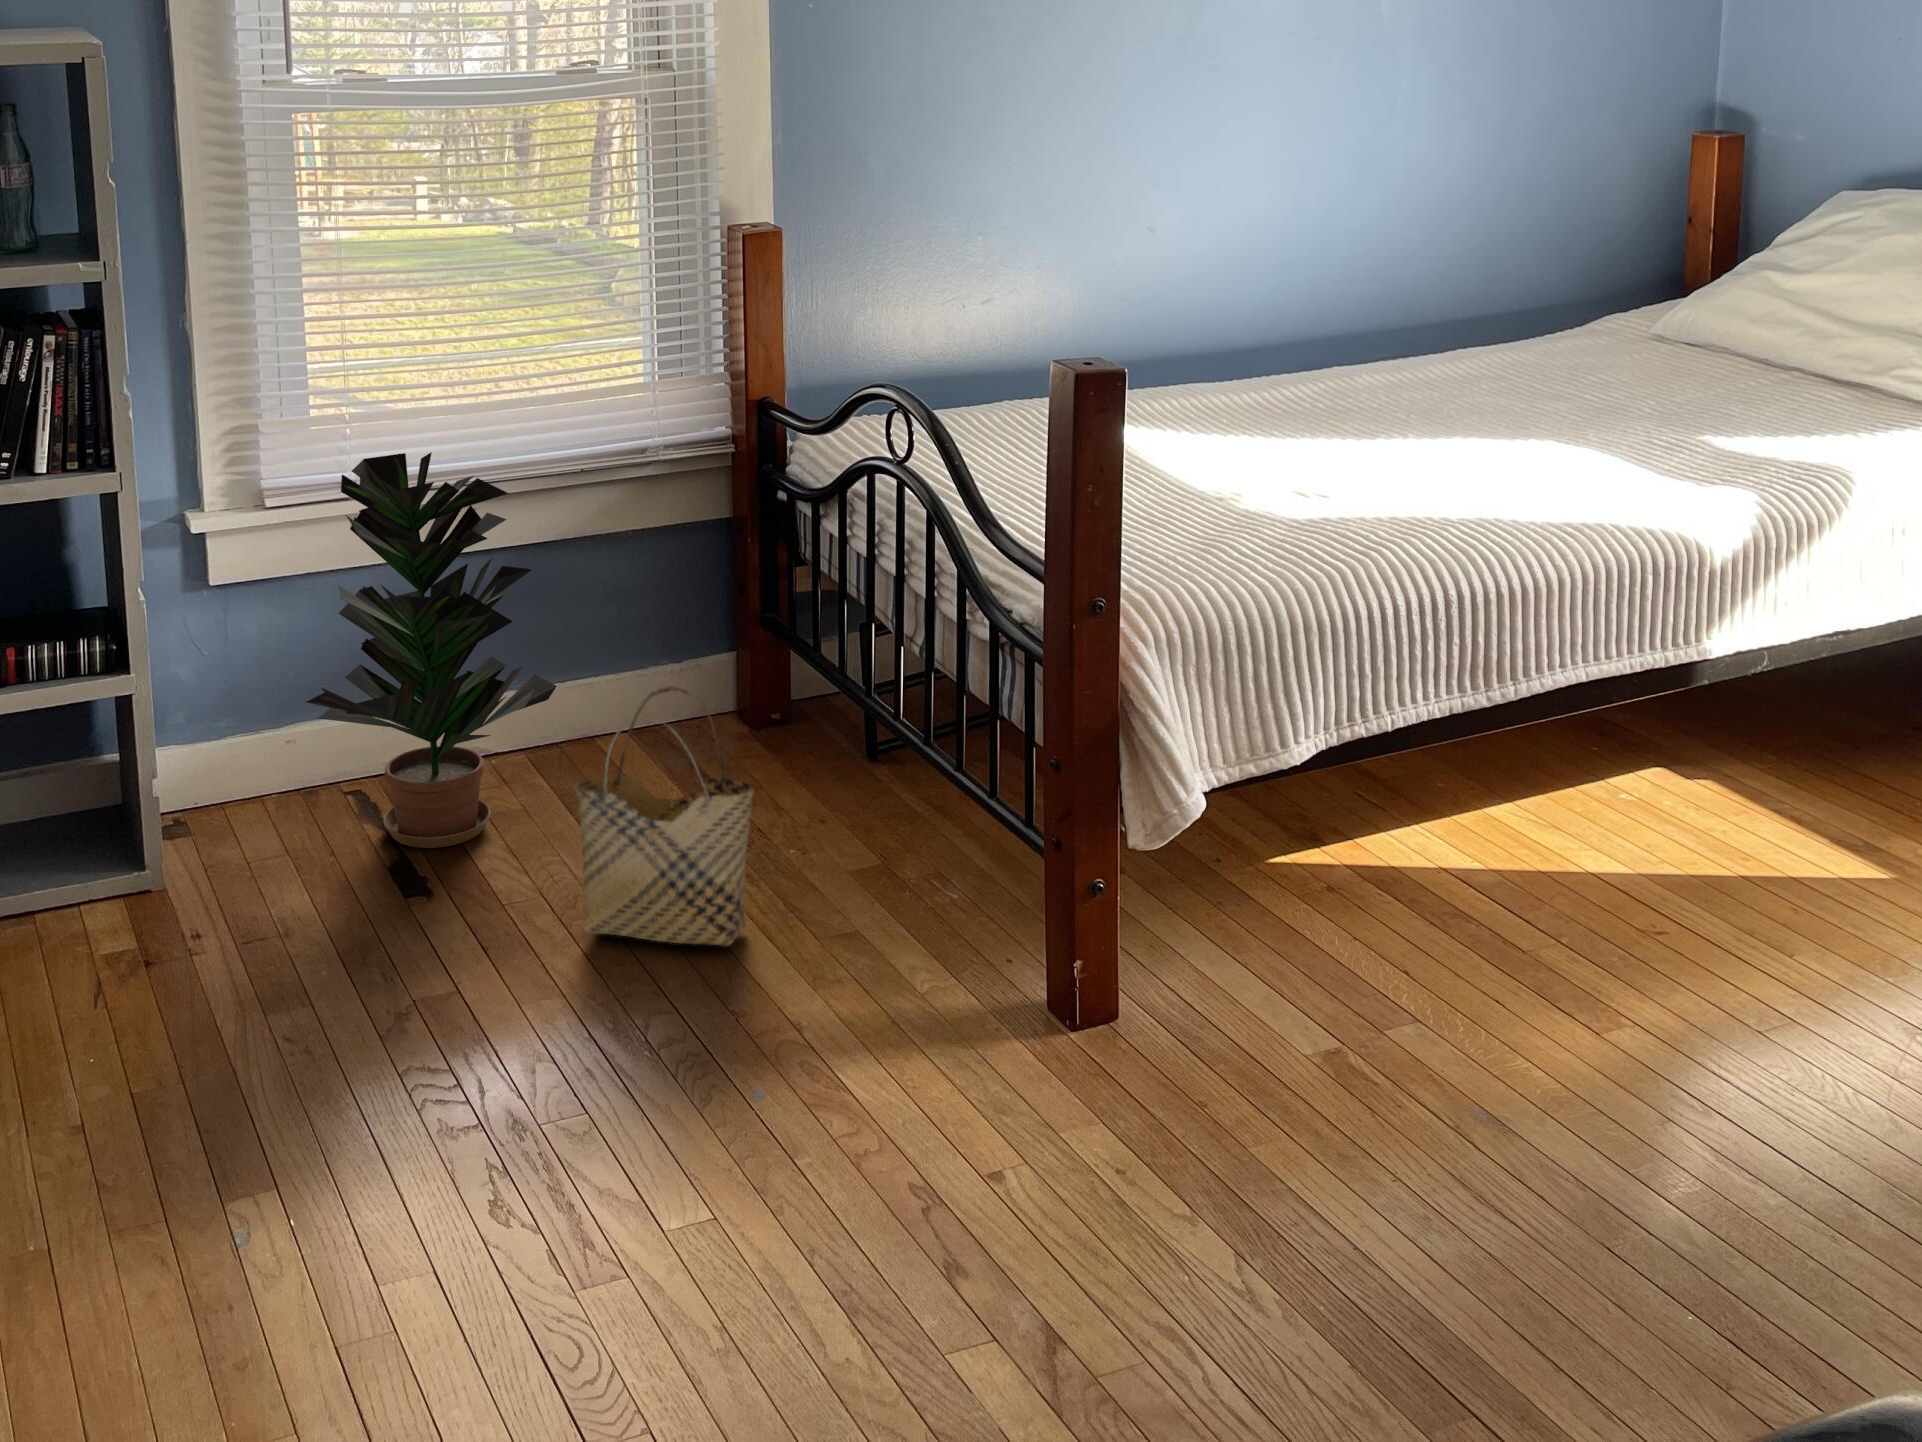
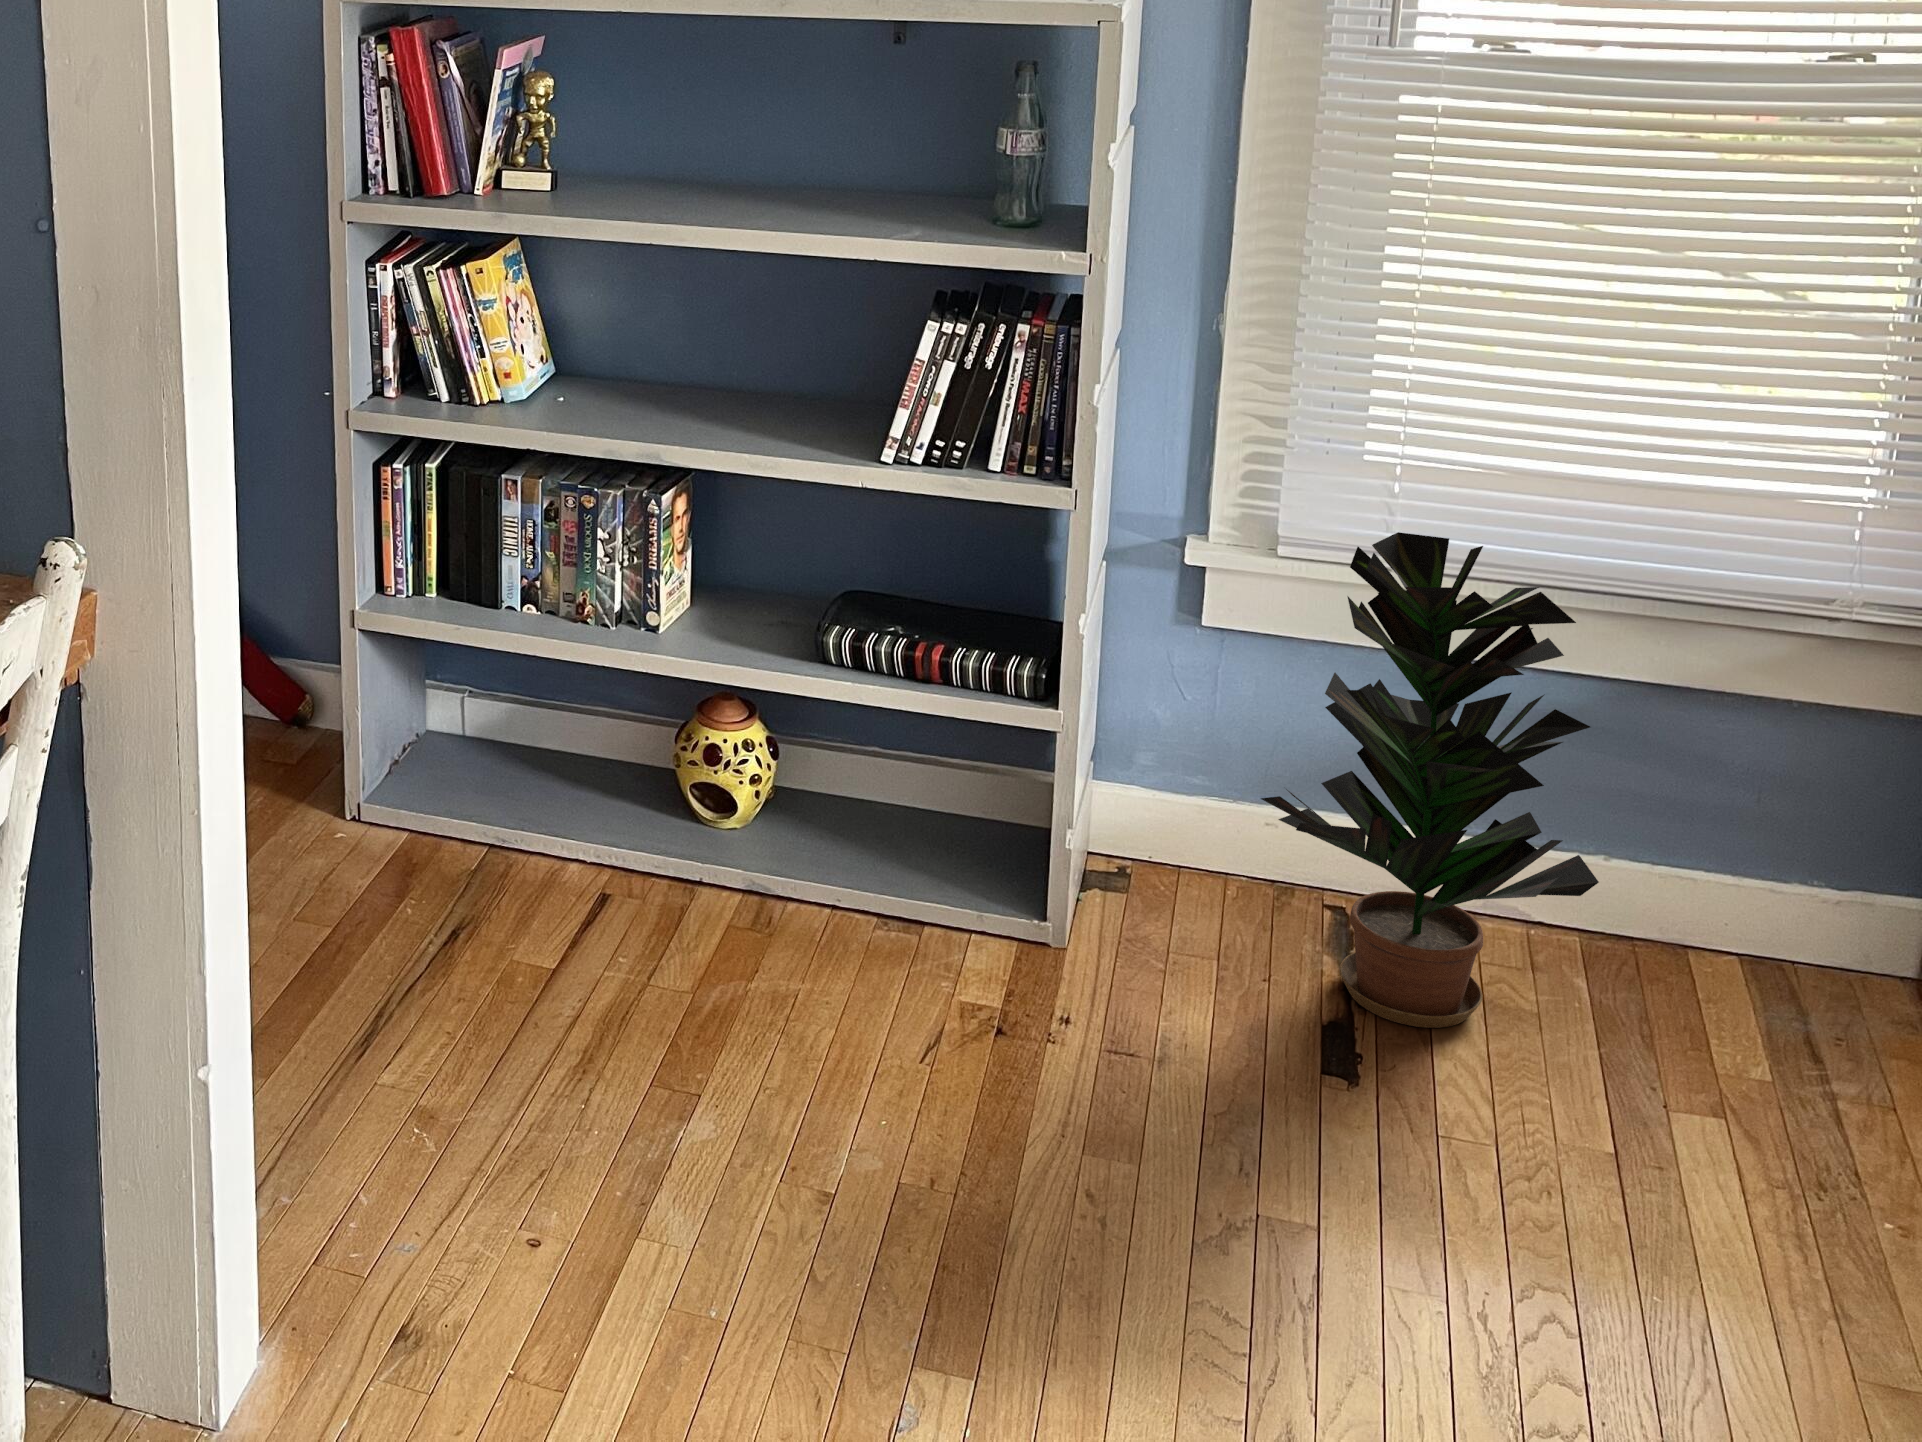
woven basket: present [574,687,754,946] -> none [1517,953,1813,1338]

